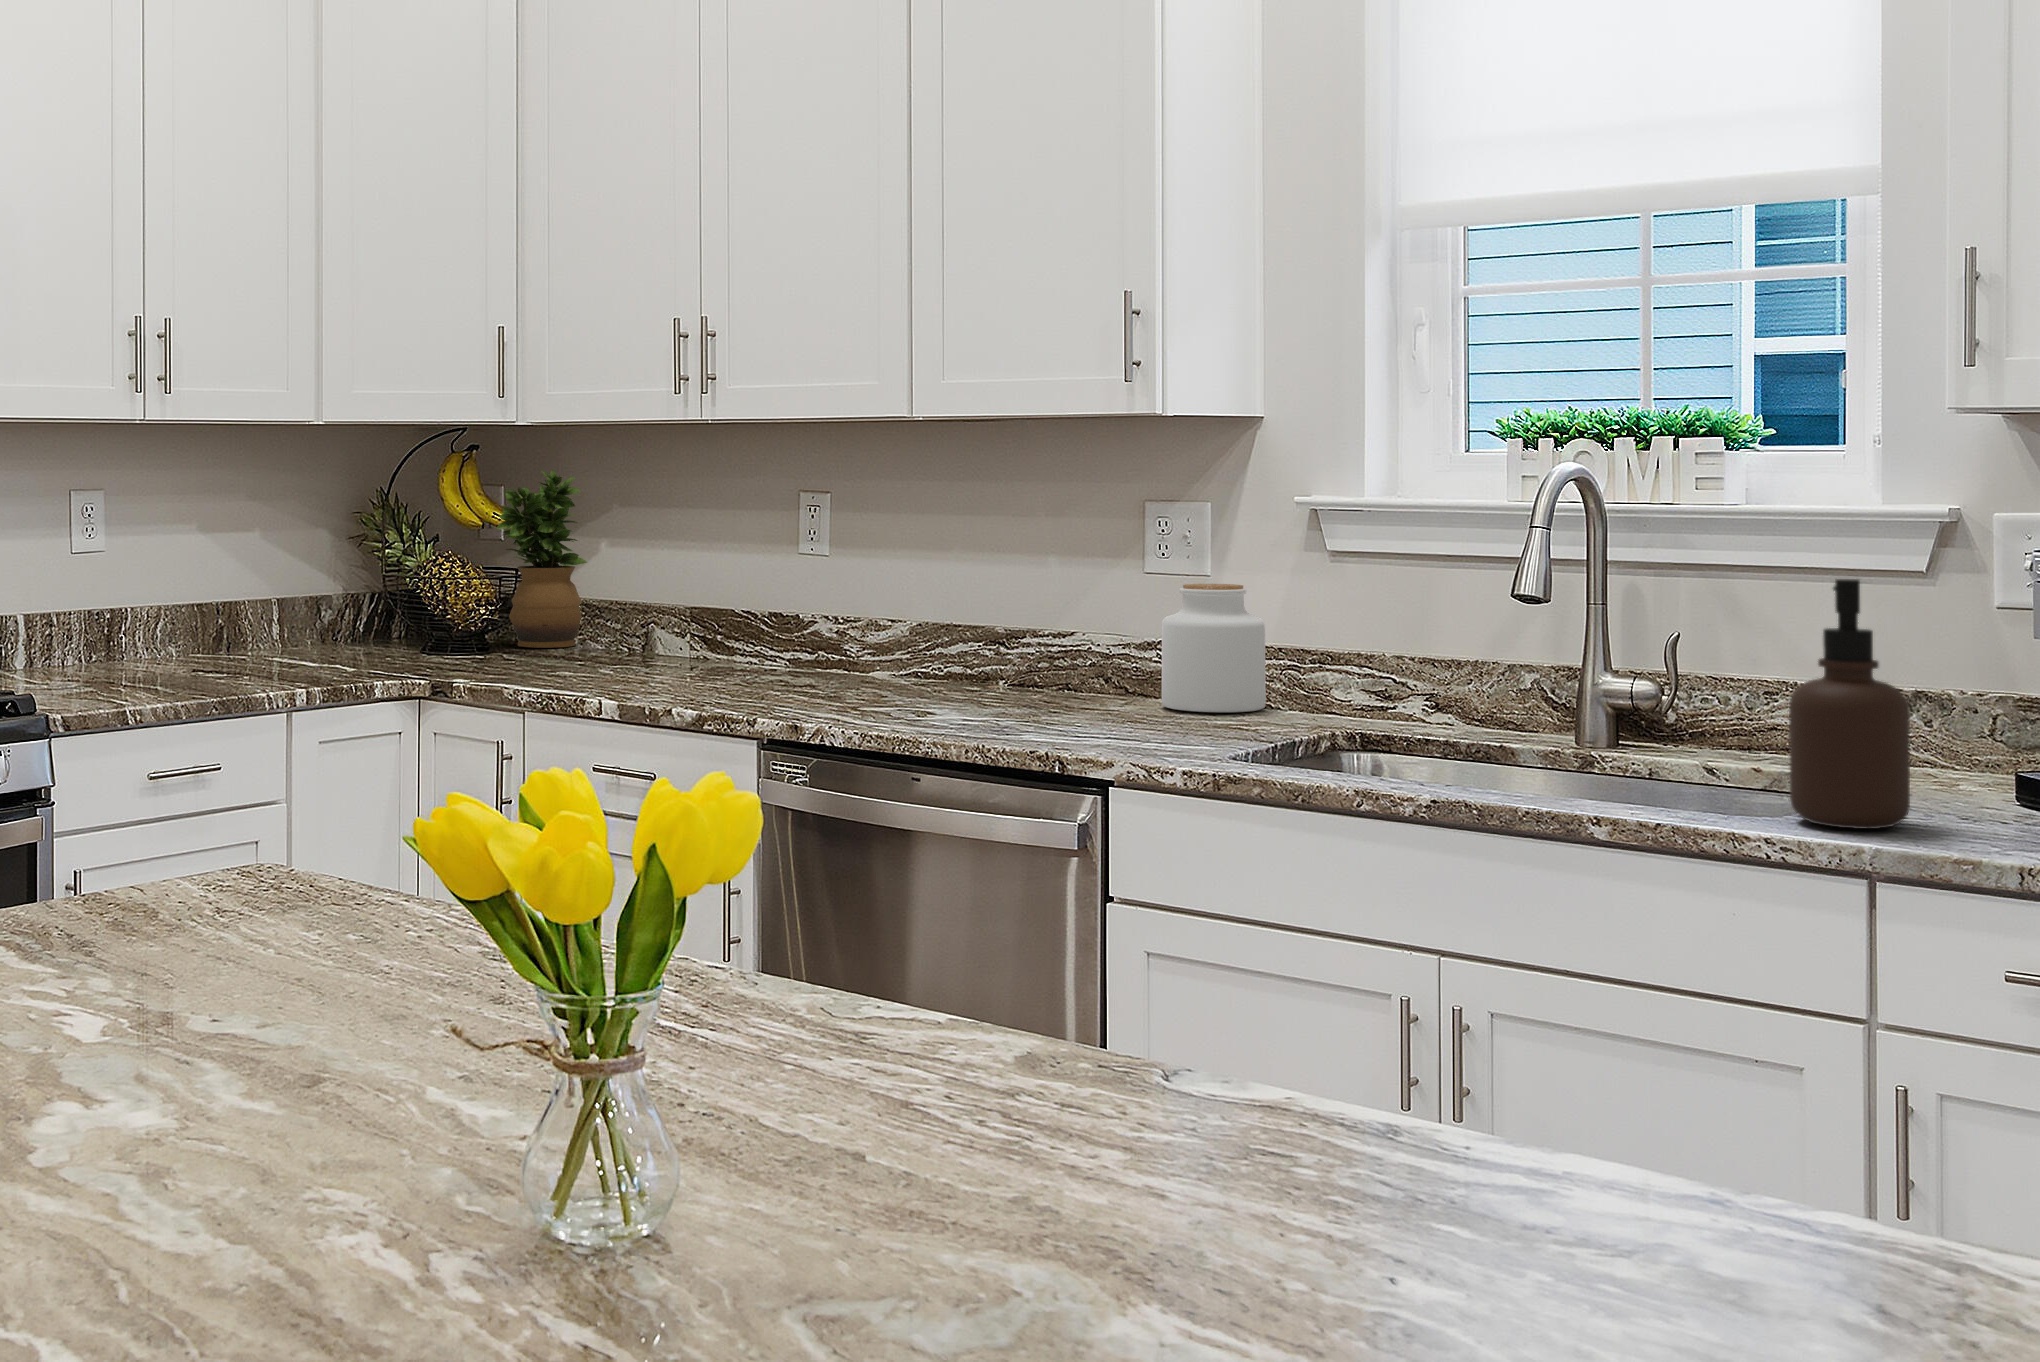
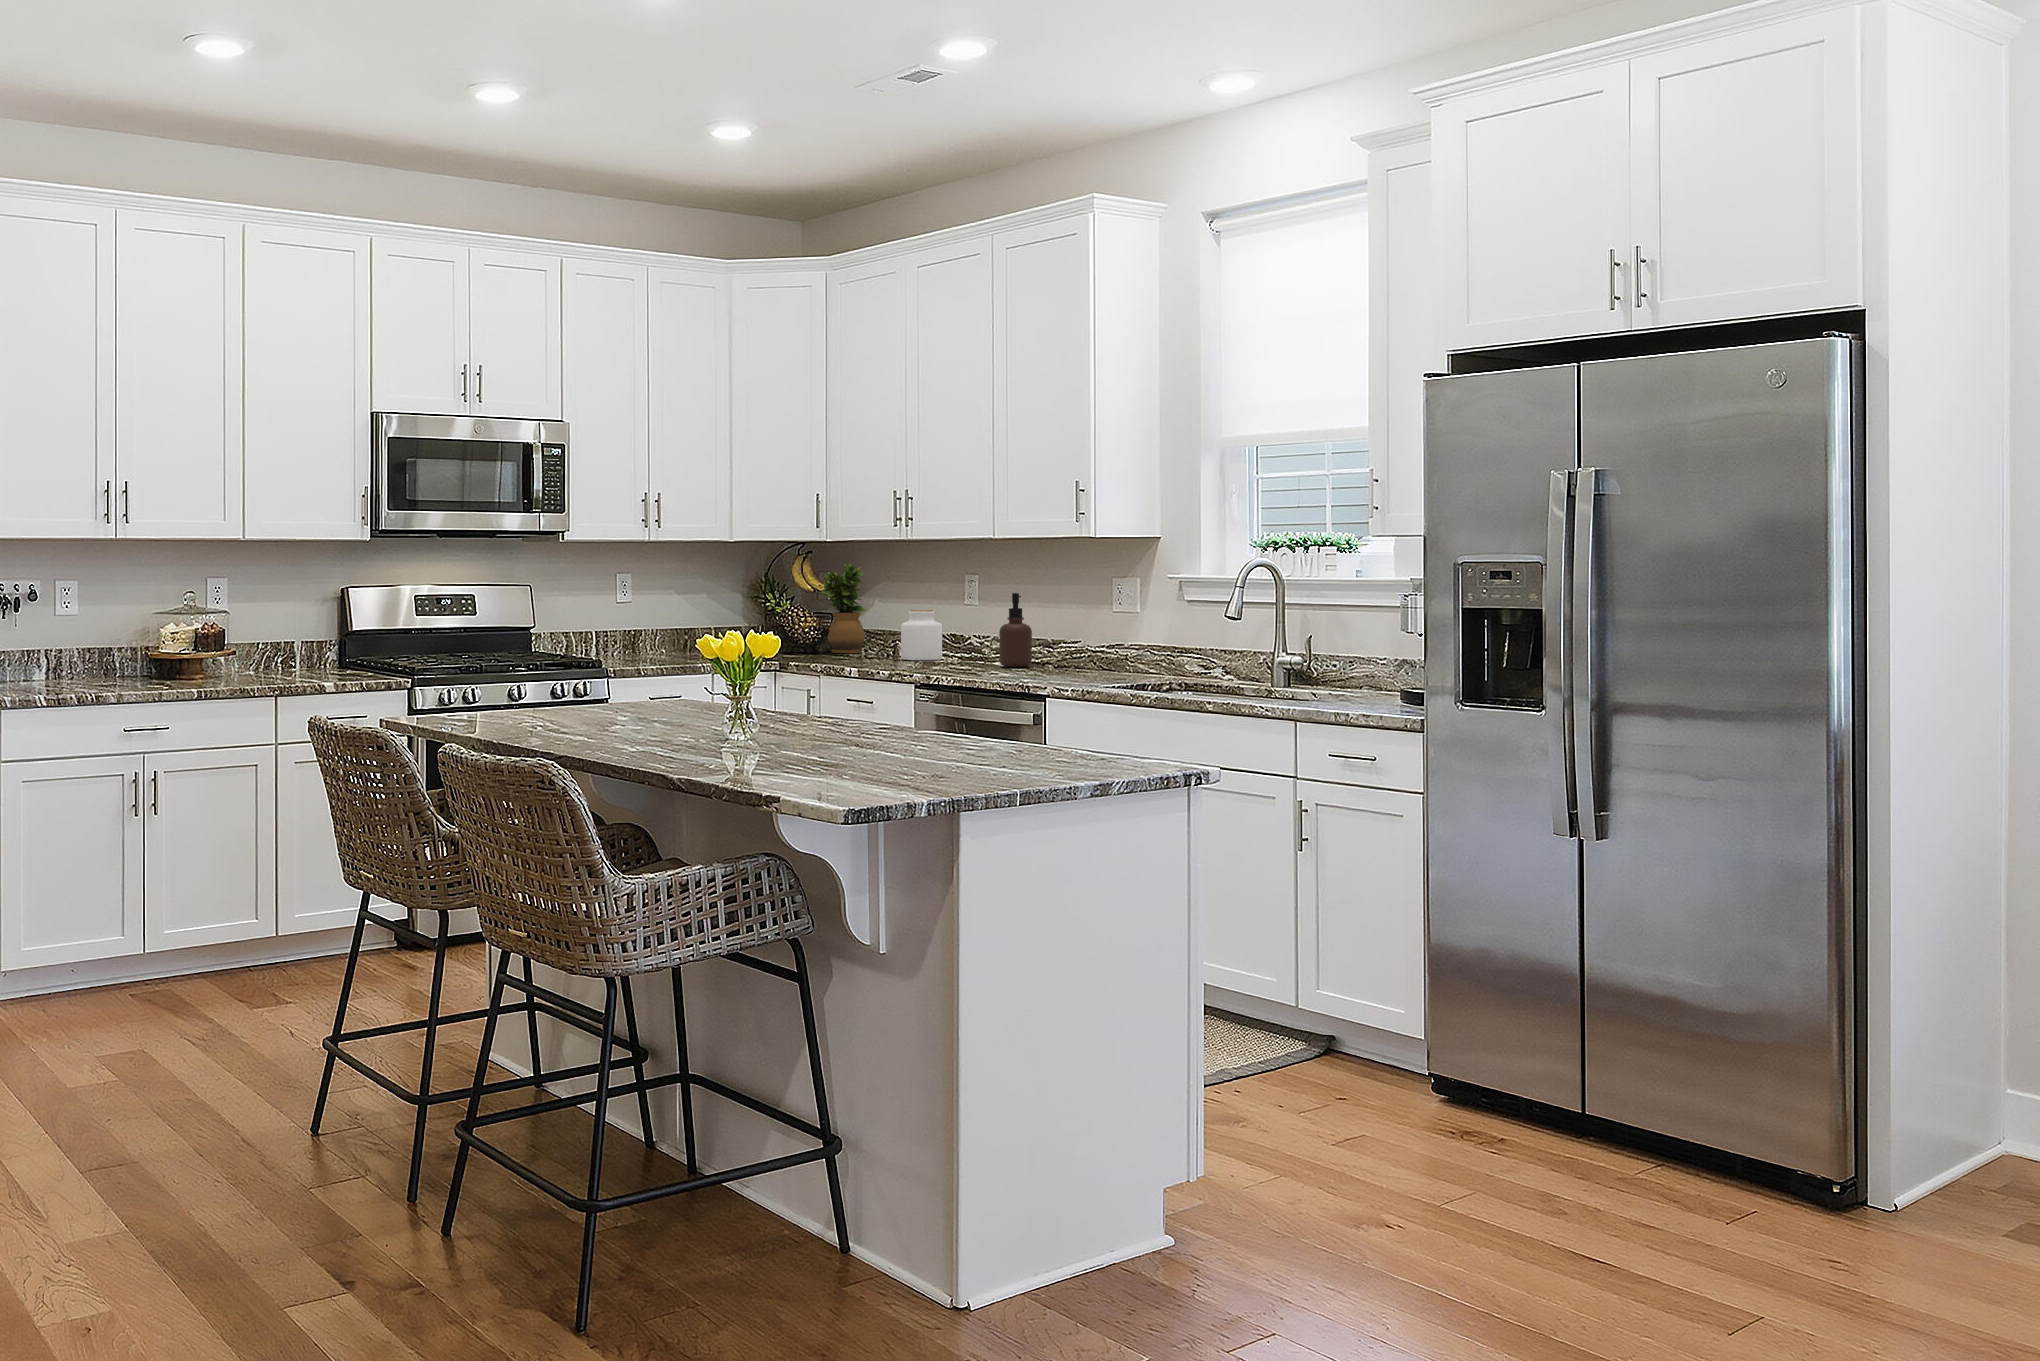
soap dispenser: present [1789,579,1910,829] -> present [999,593,1032,667]
jar: present [1162,584,1266,712] -> present [901,610,942,660]

